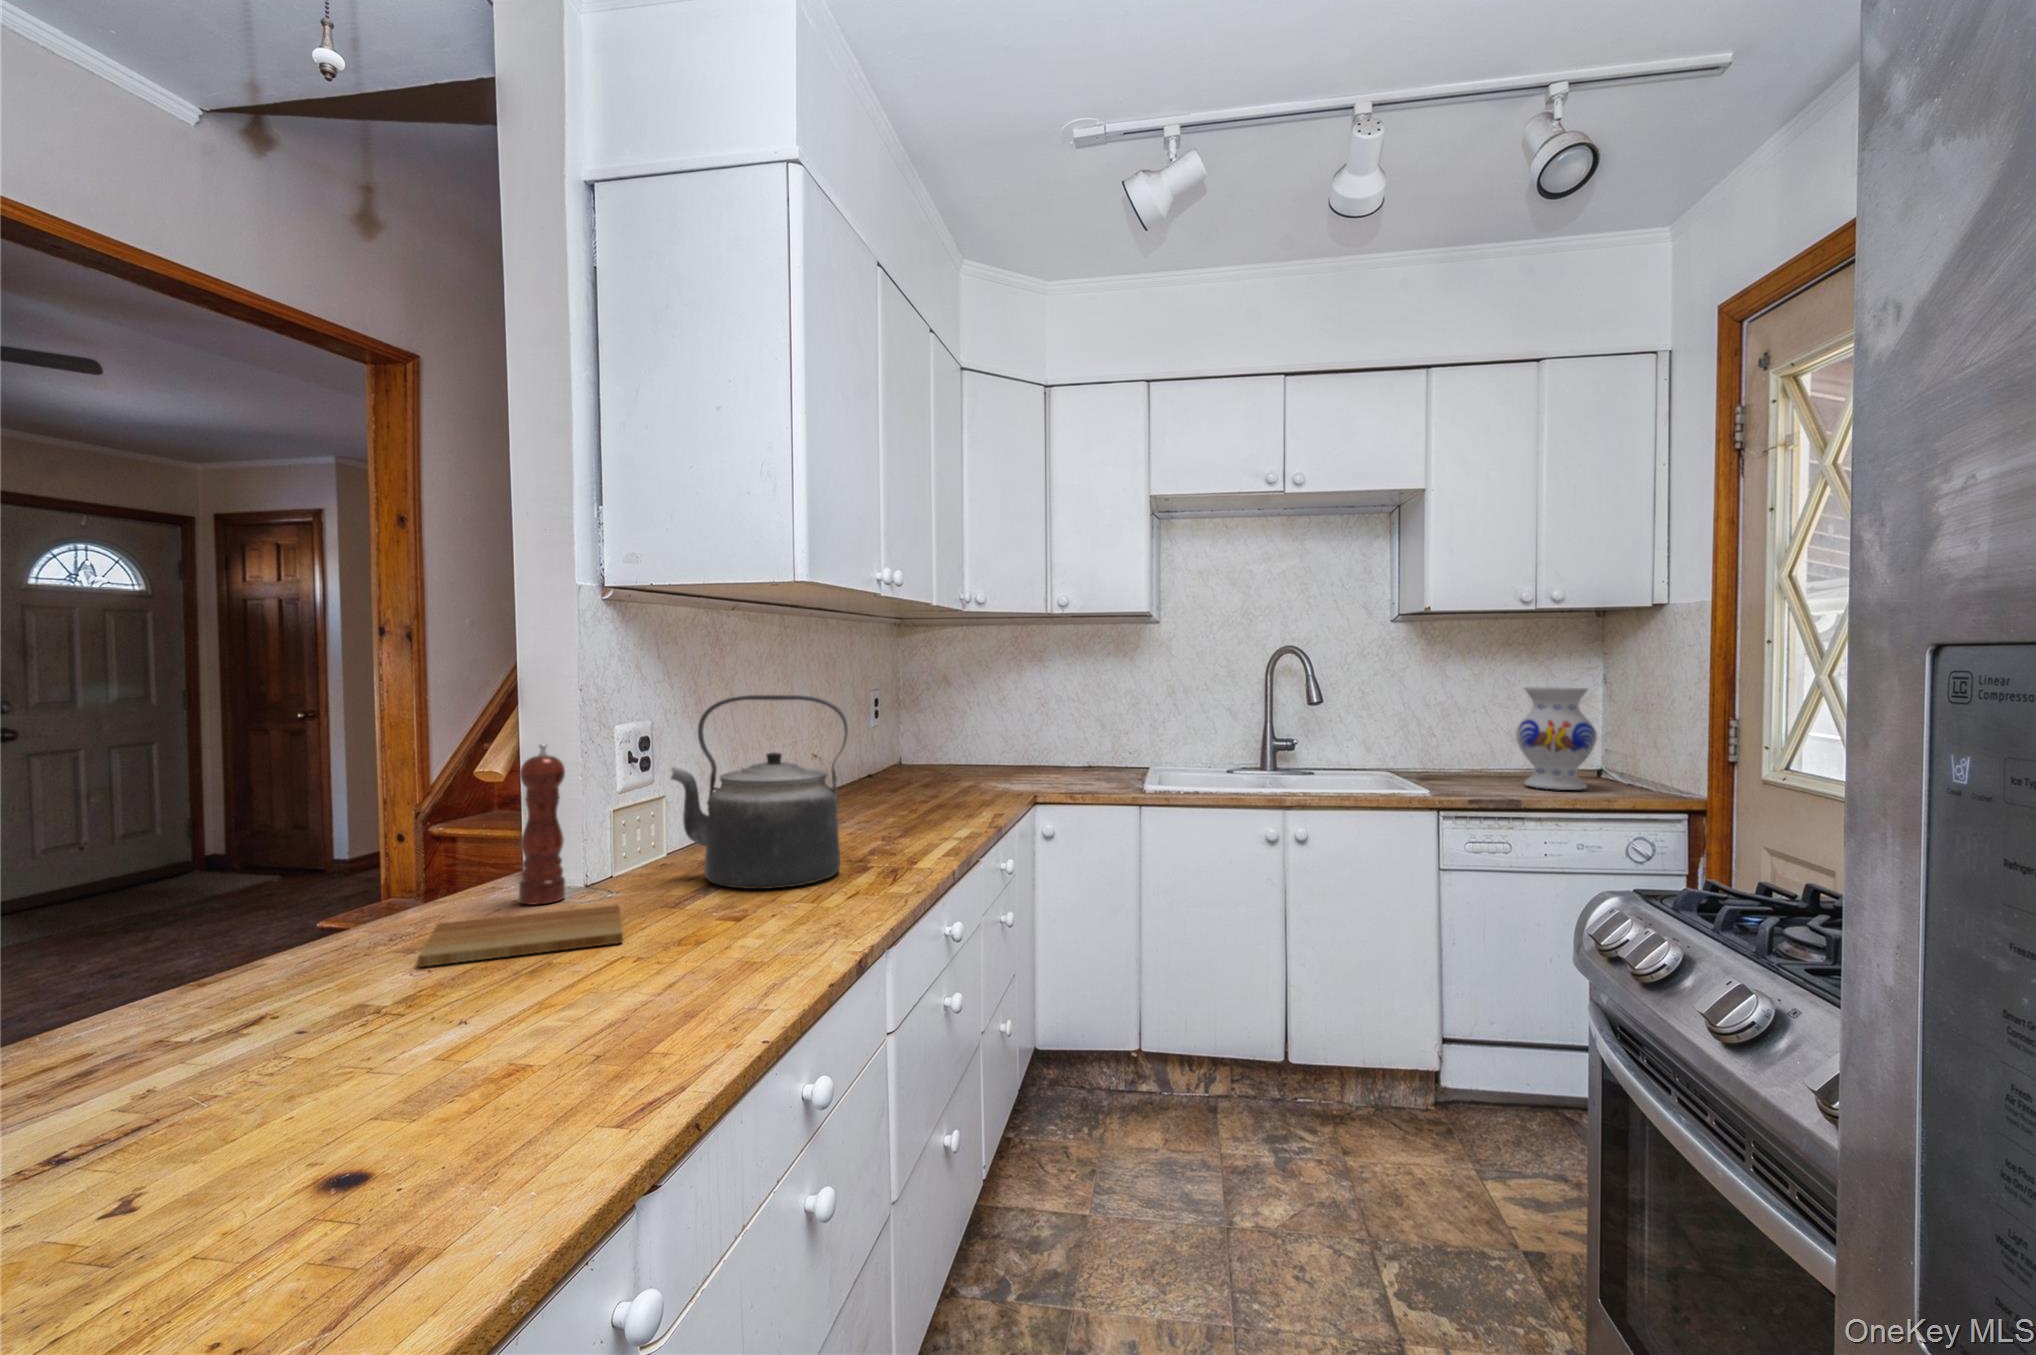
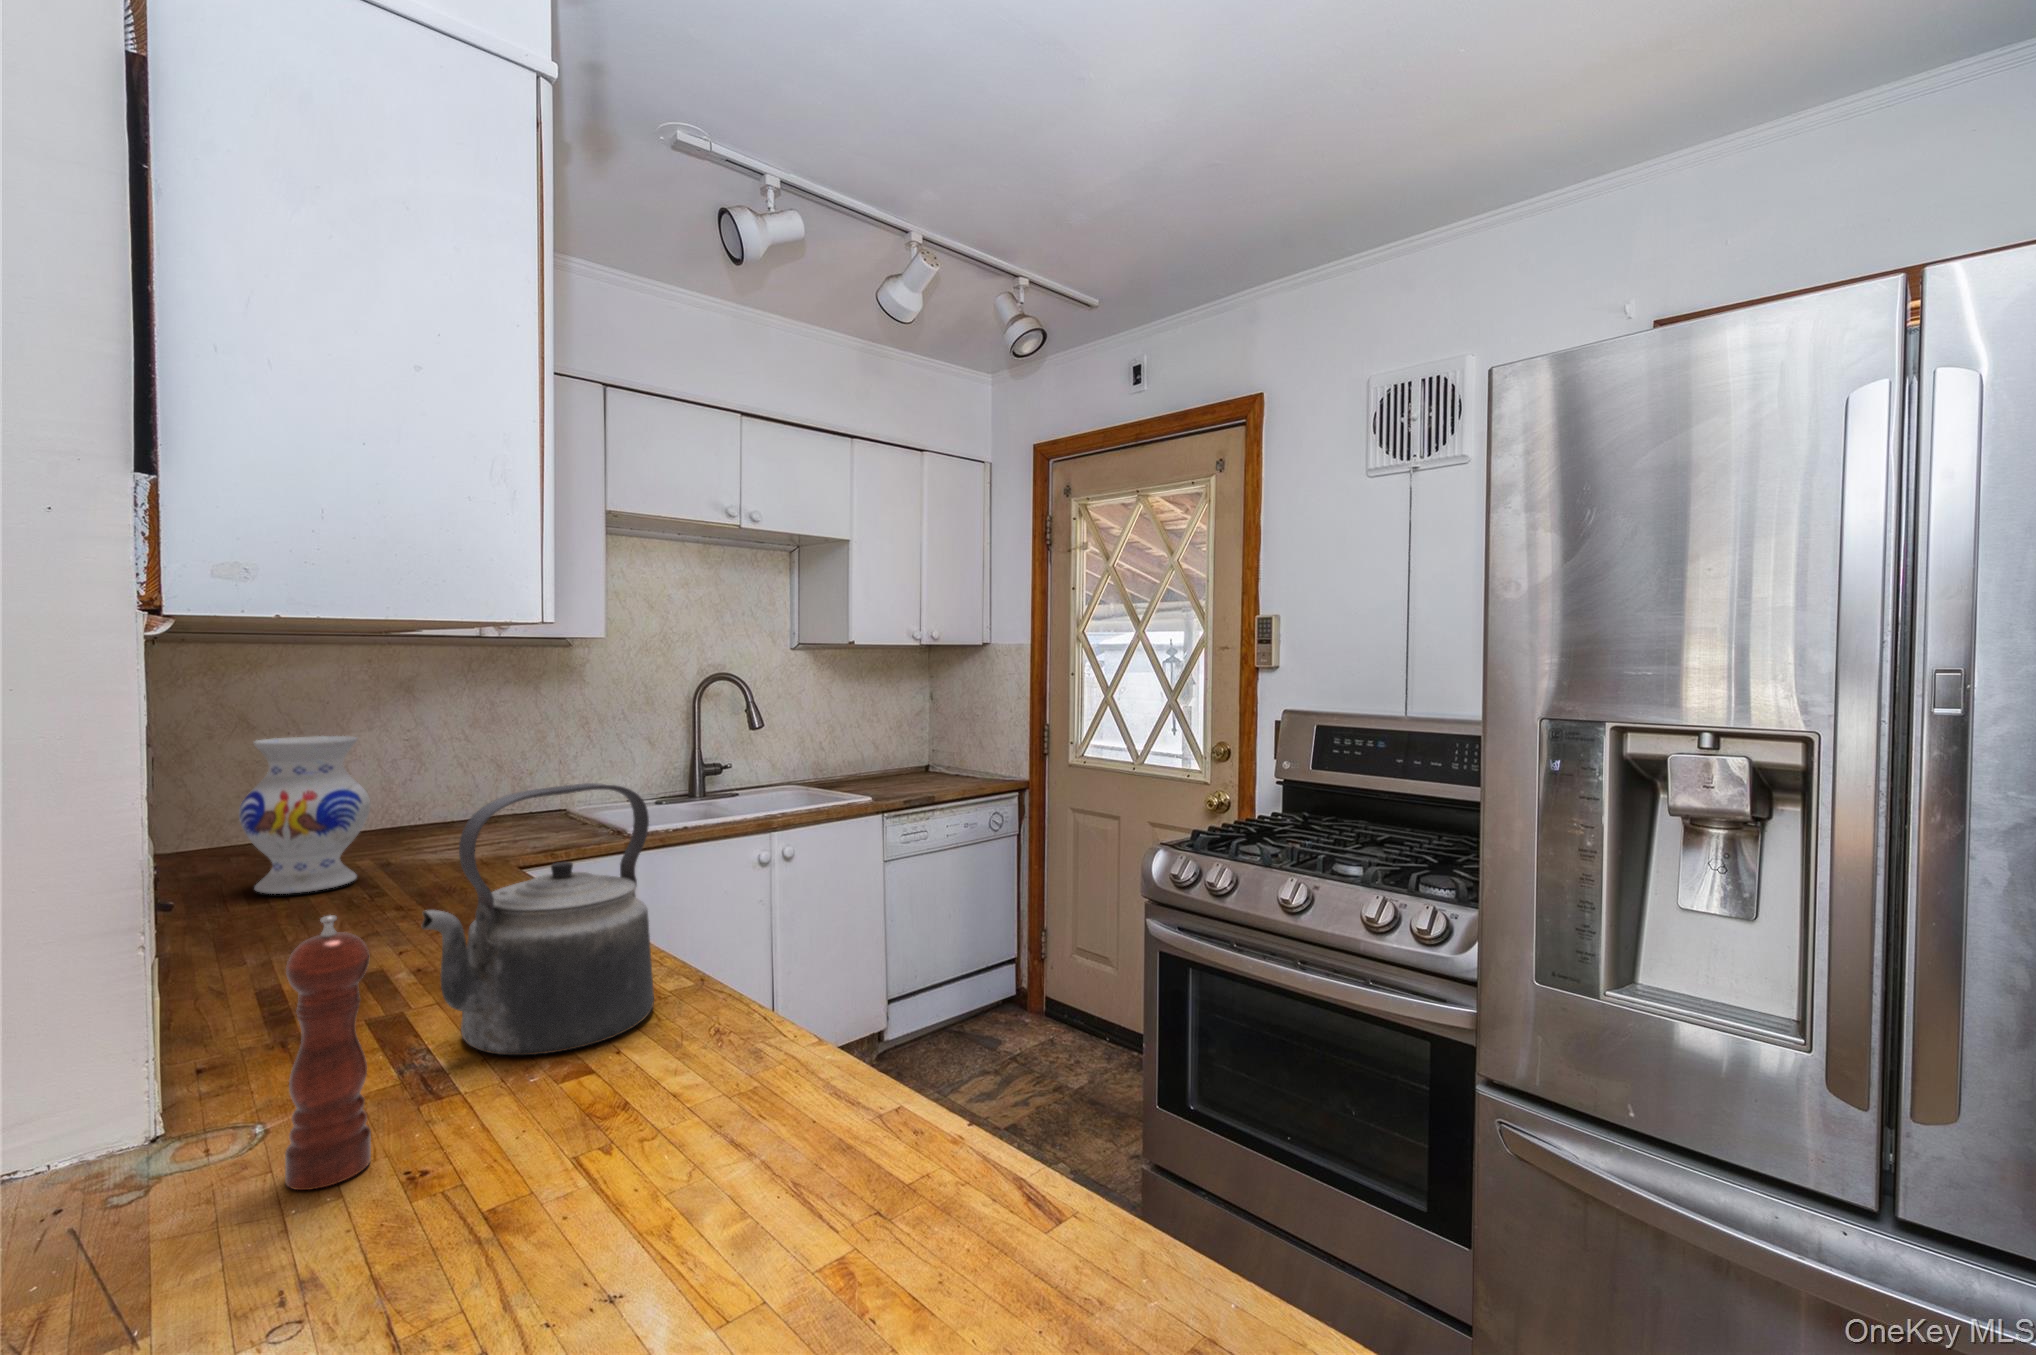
vase: present [1515,687,1597,790] -> present [239,736,370,894]
cutting board: present [418,905,623,967] -> none [346,1116,677,1295]

